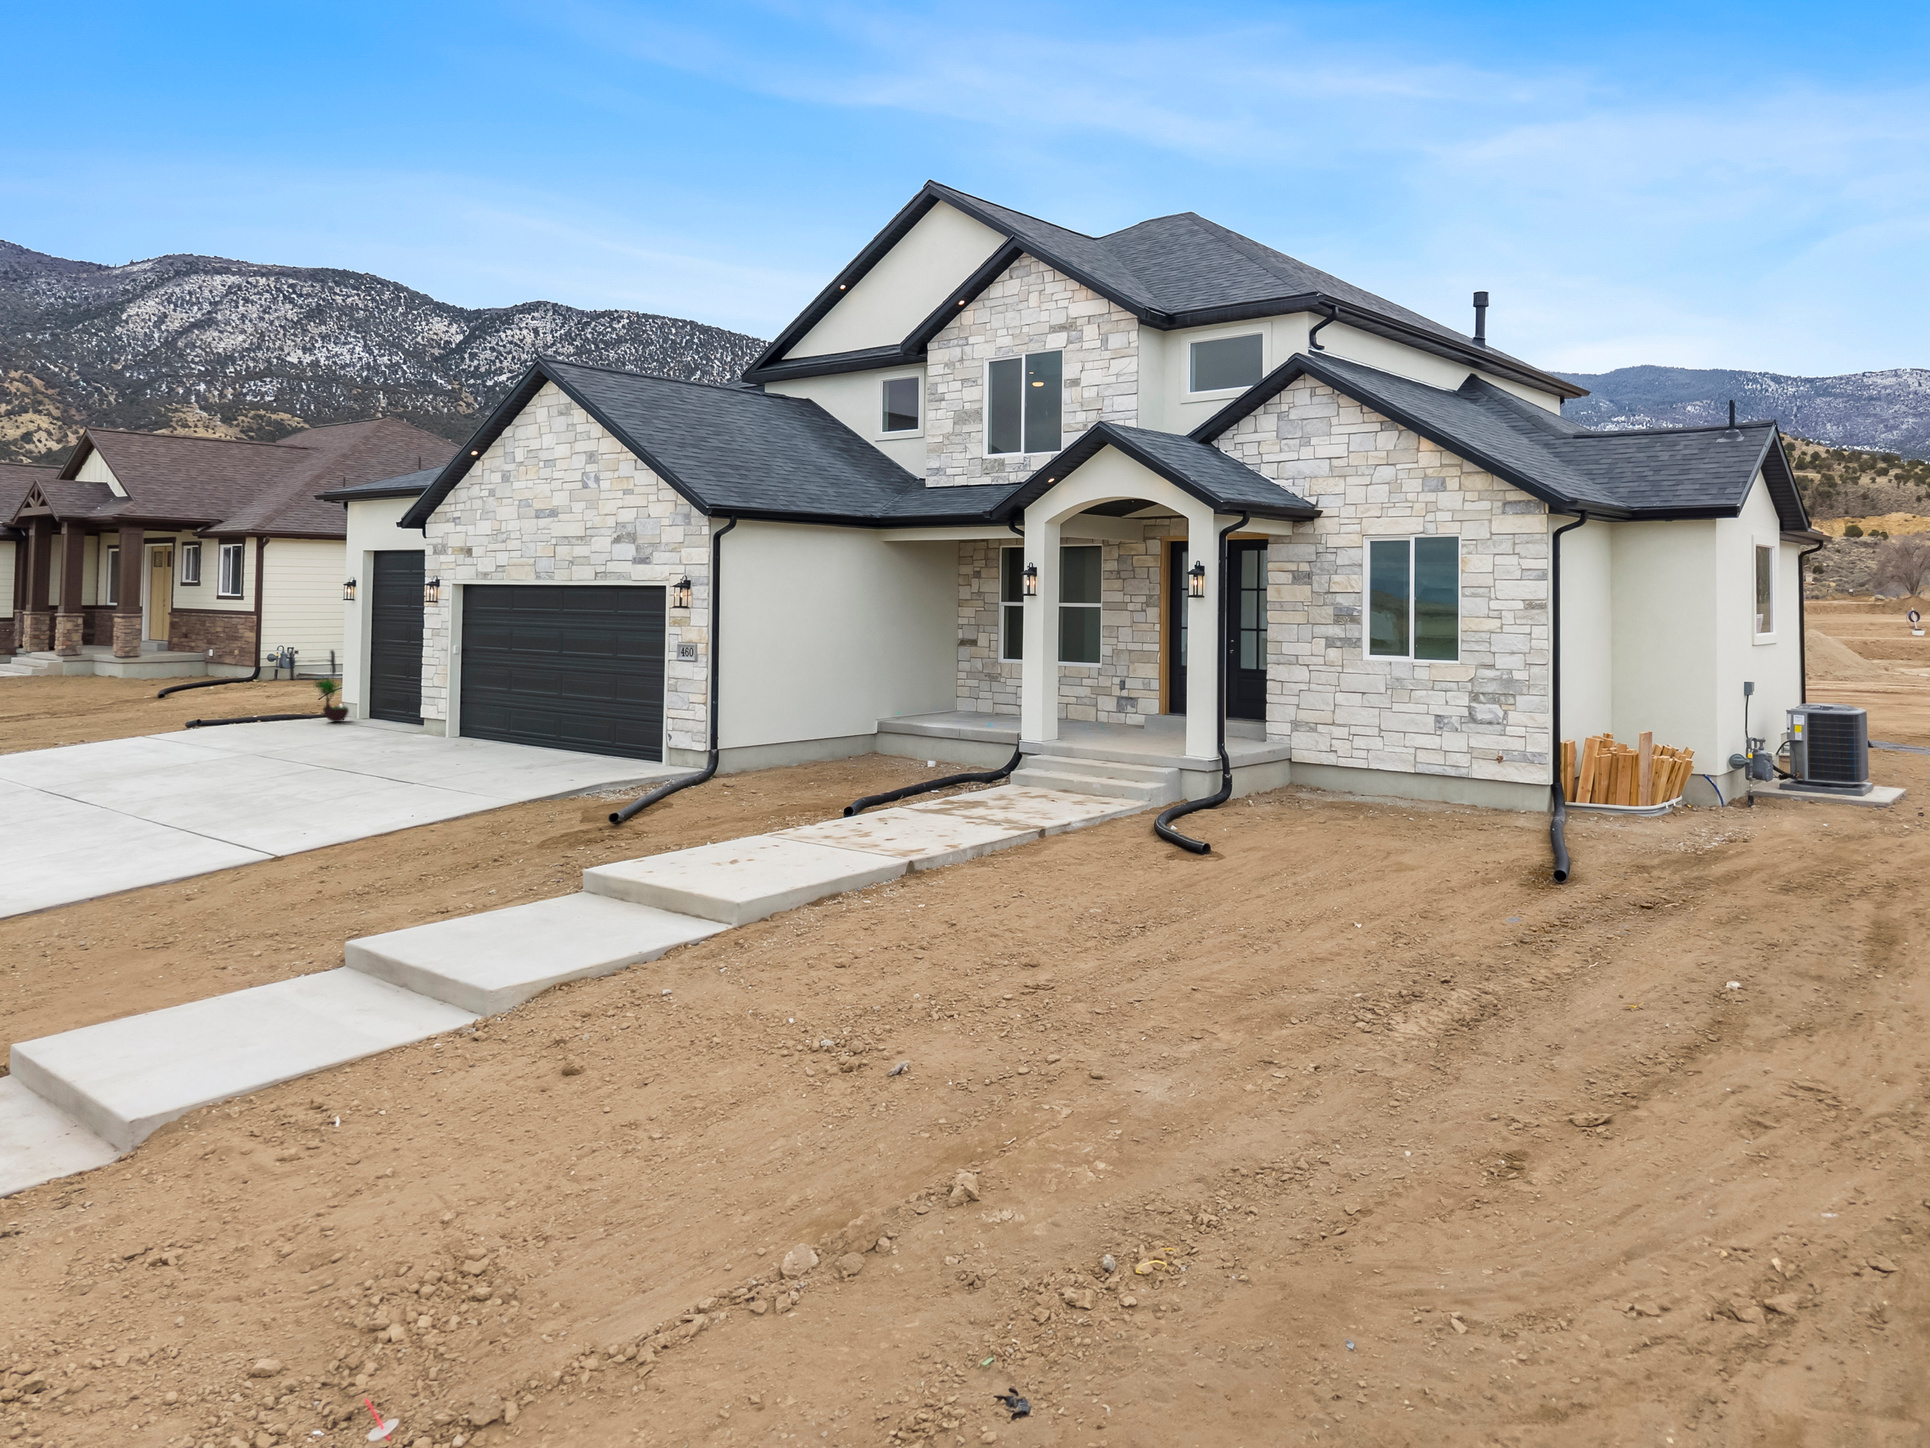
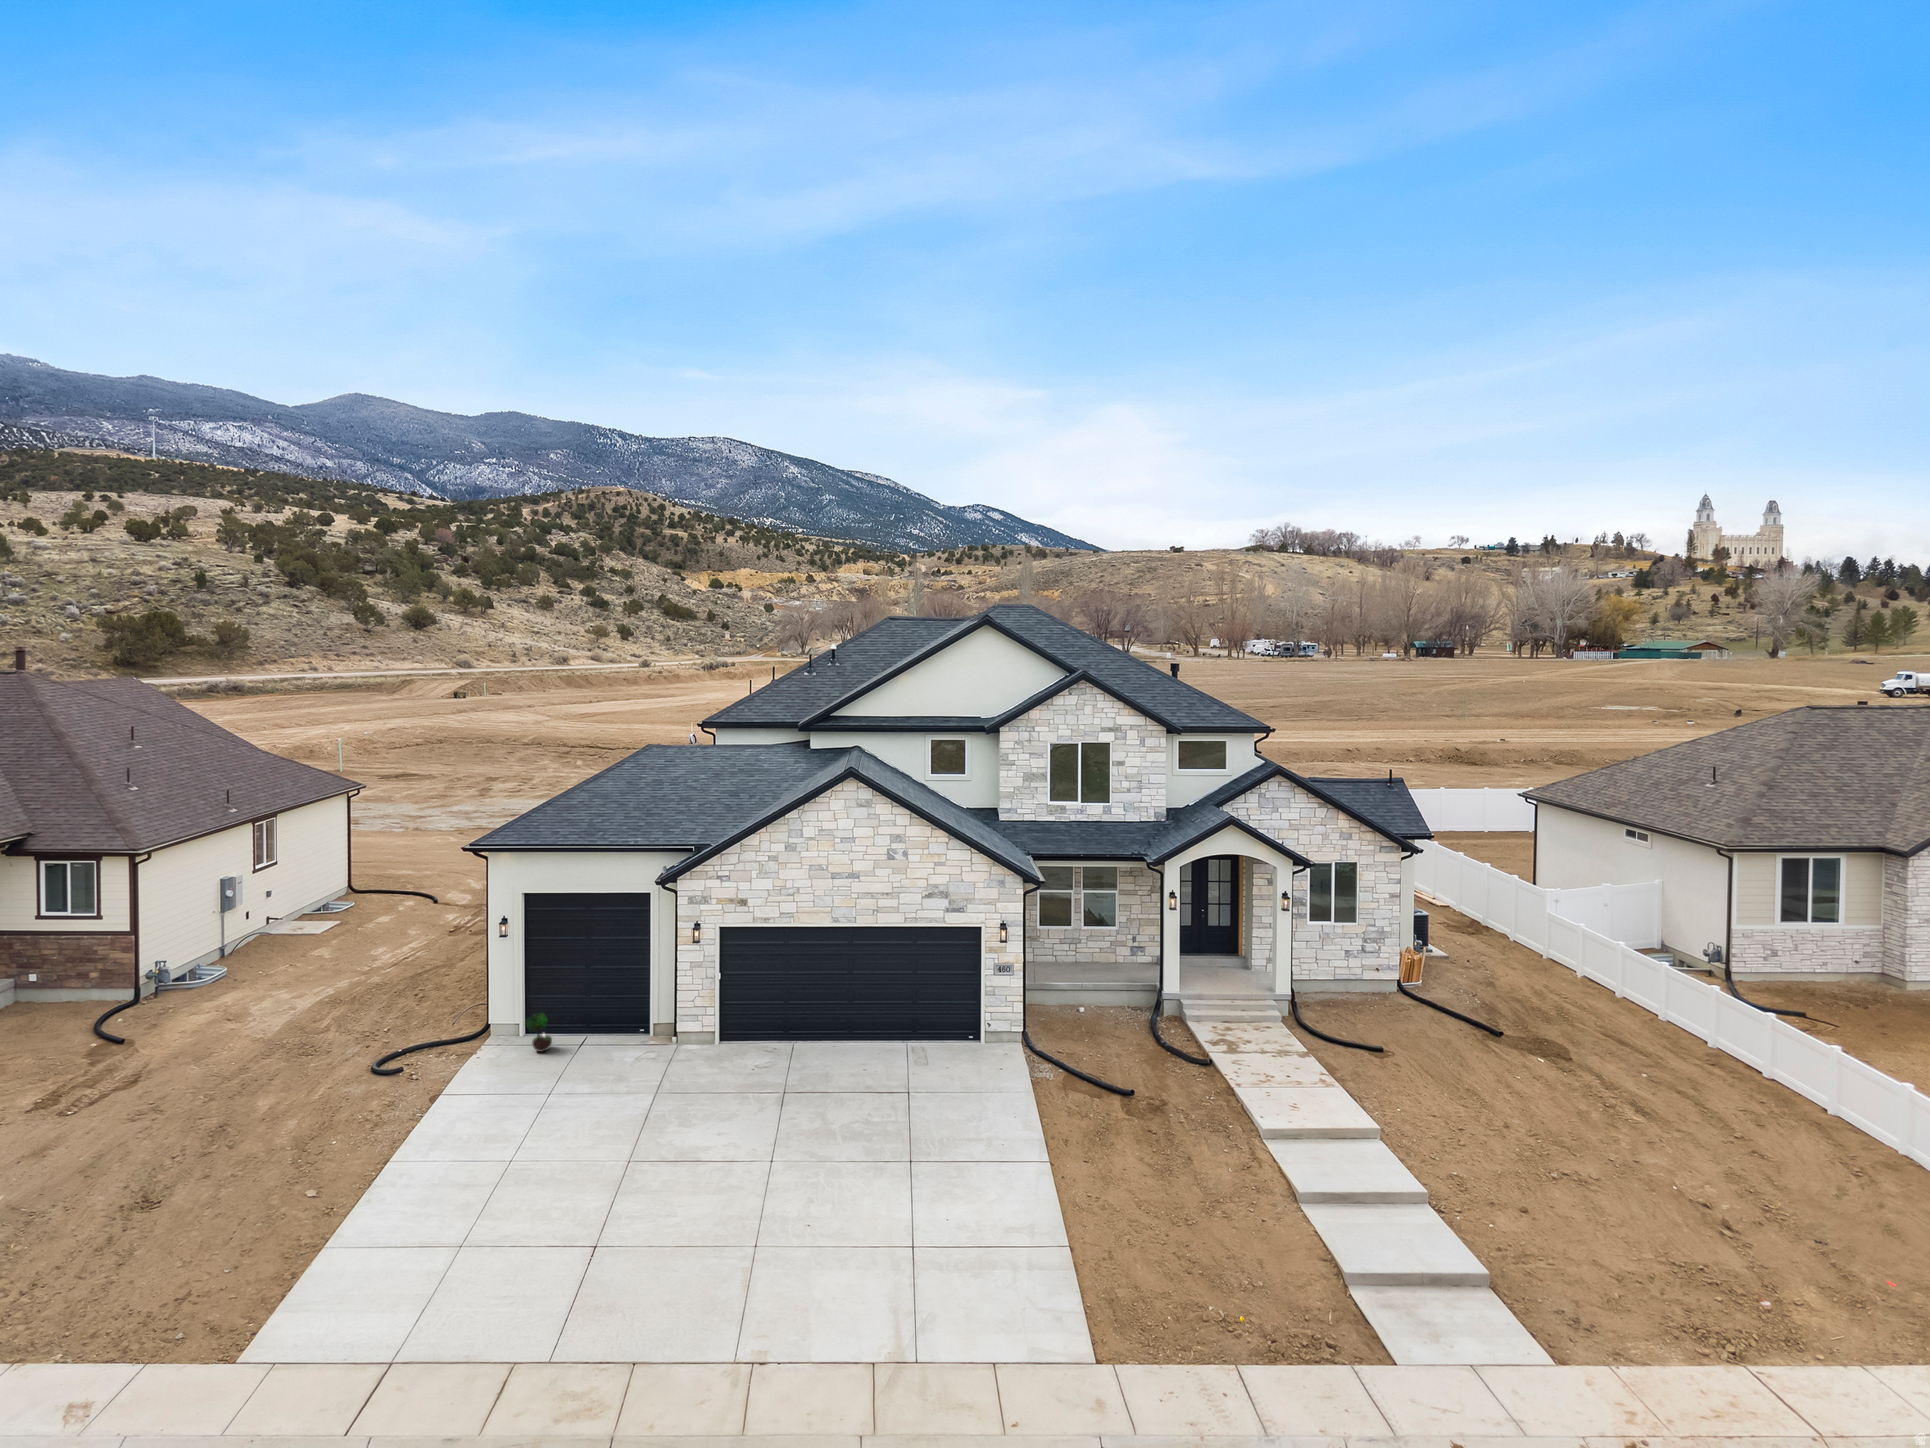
bench: present [289,650,336,680] -> none [142,954,201,998]

